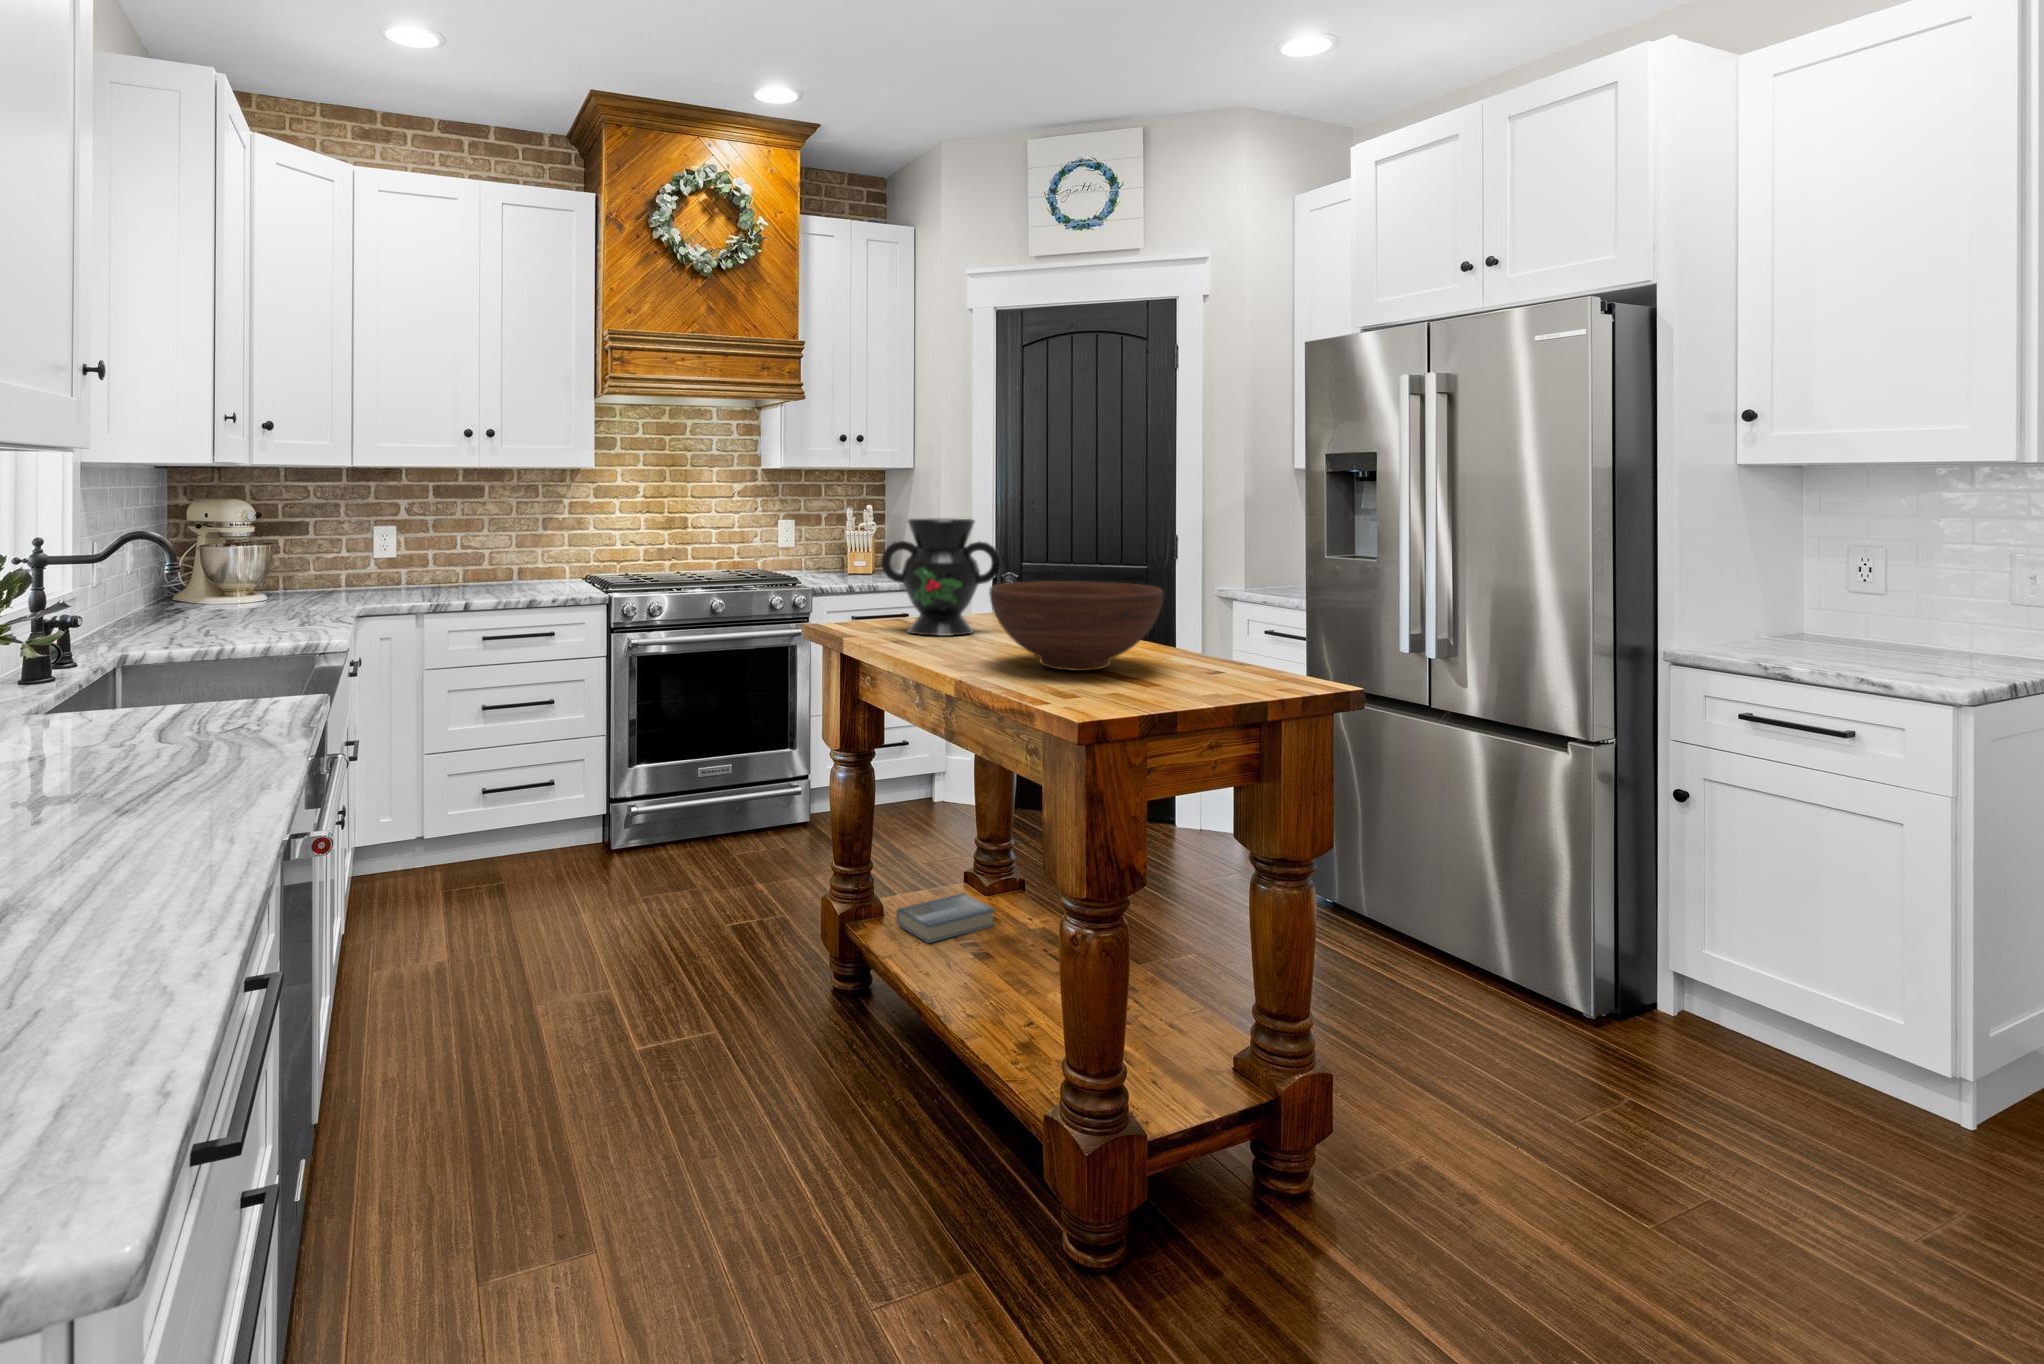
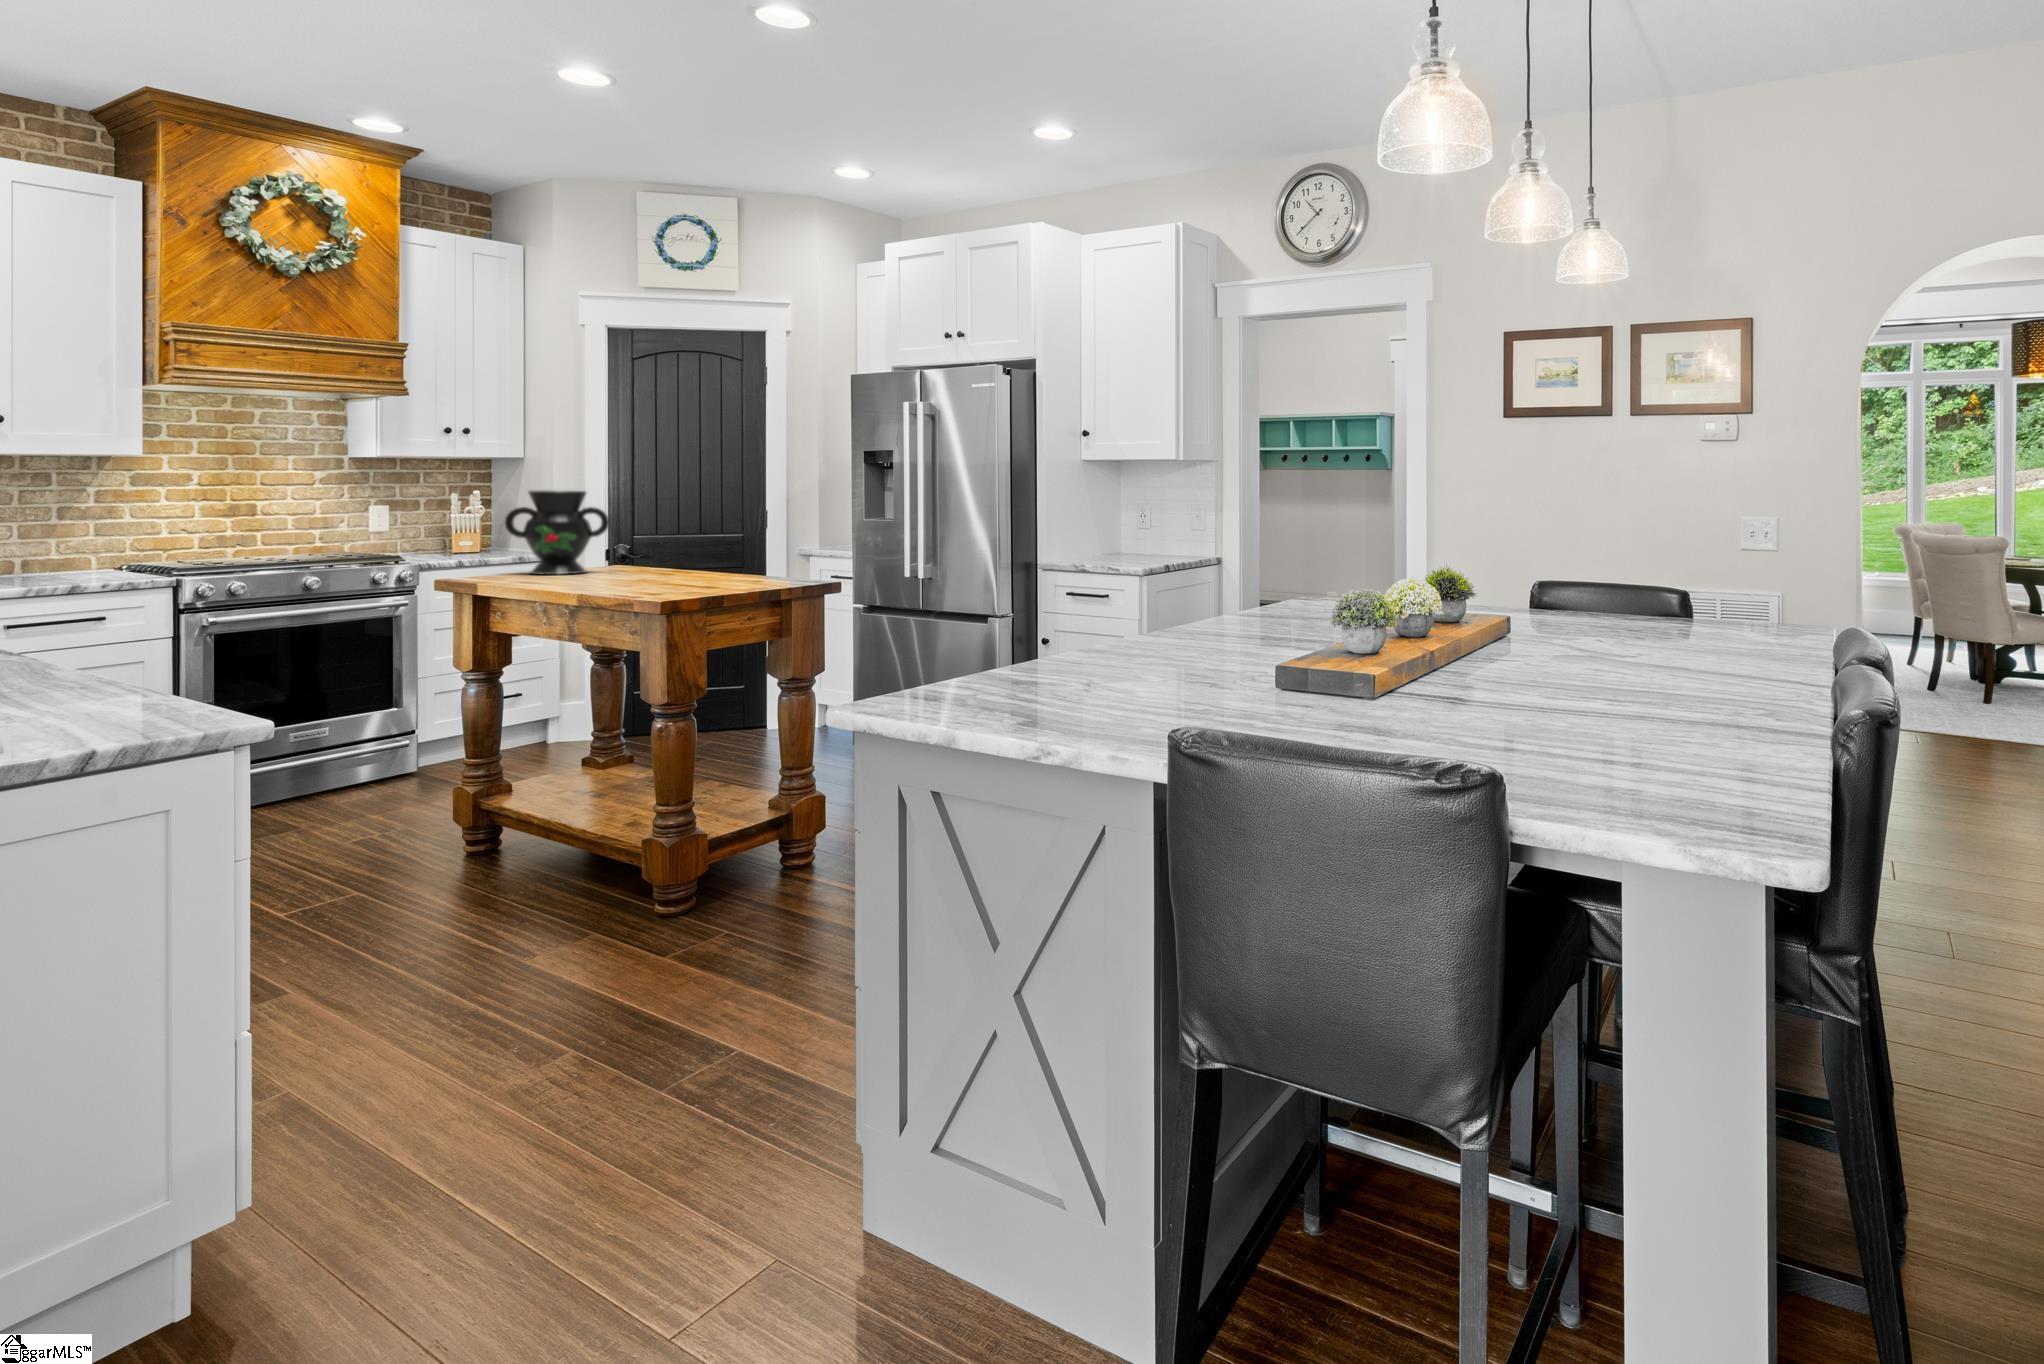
fruit bowl: present [990,581,1163,671] -> none [599,529,726,582]
hardback book: present [896,893,994,943] -> none [524,764,609,795]

